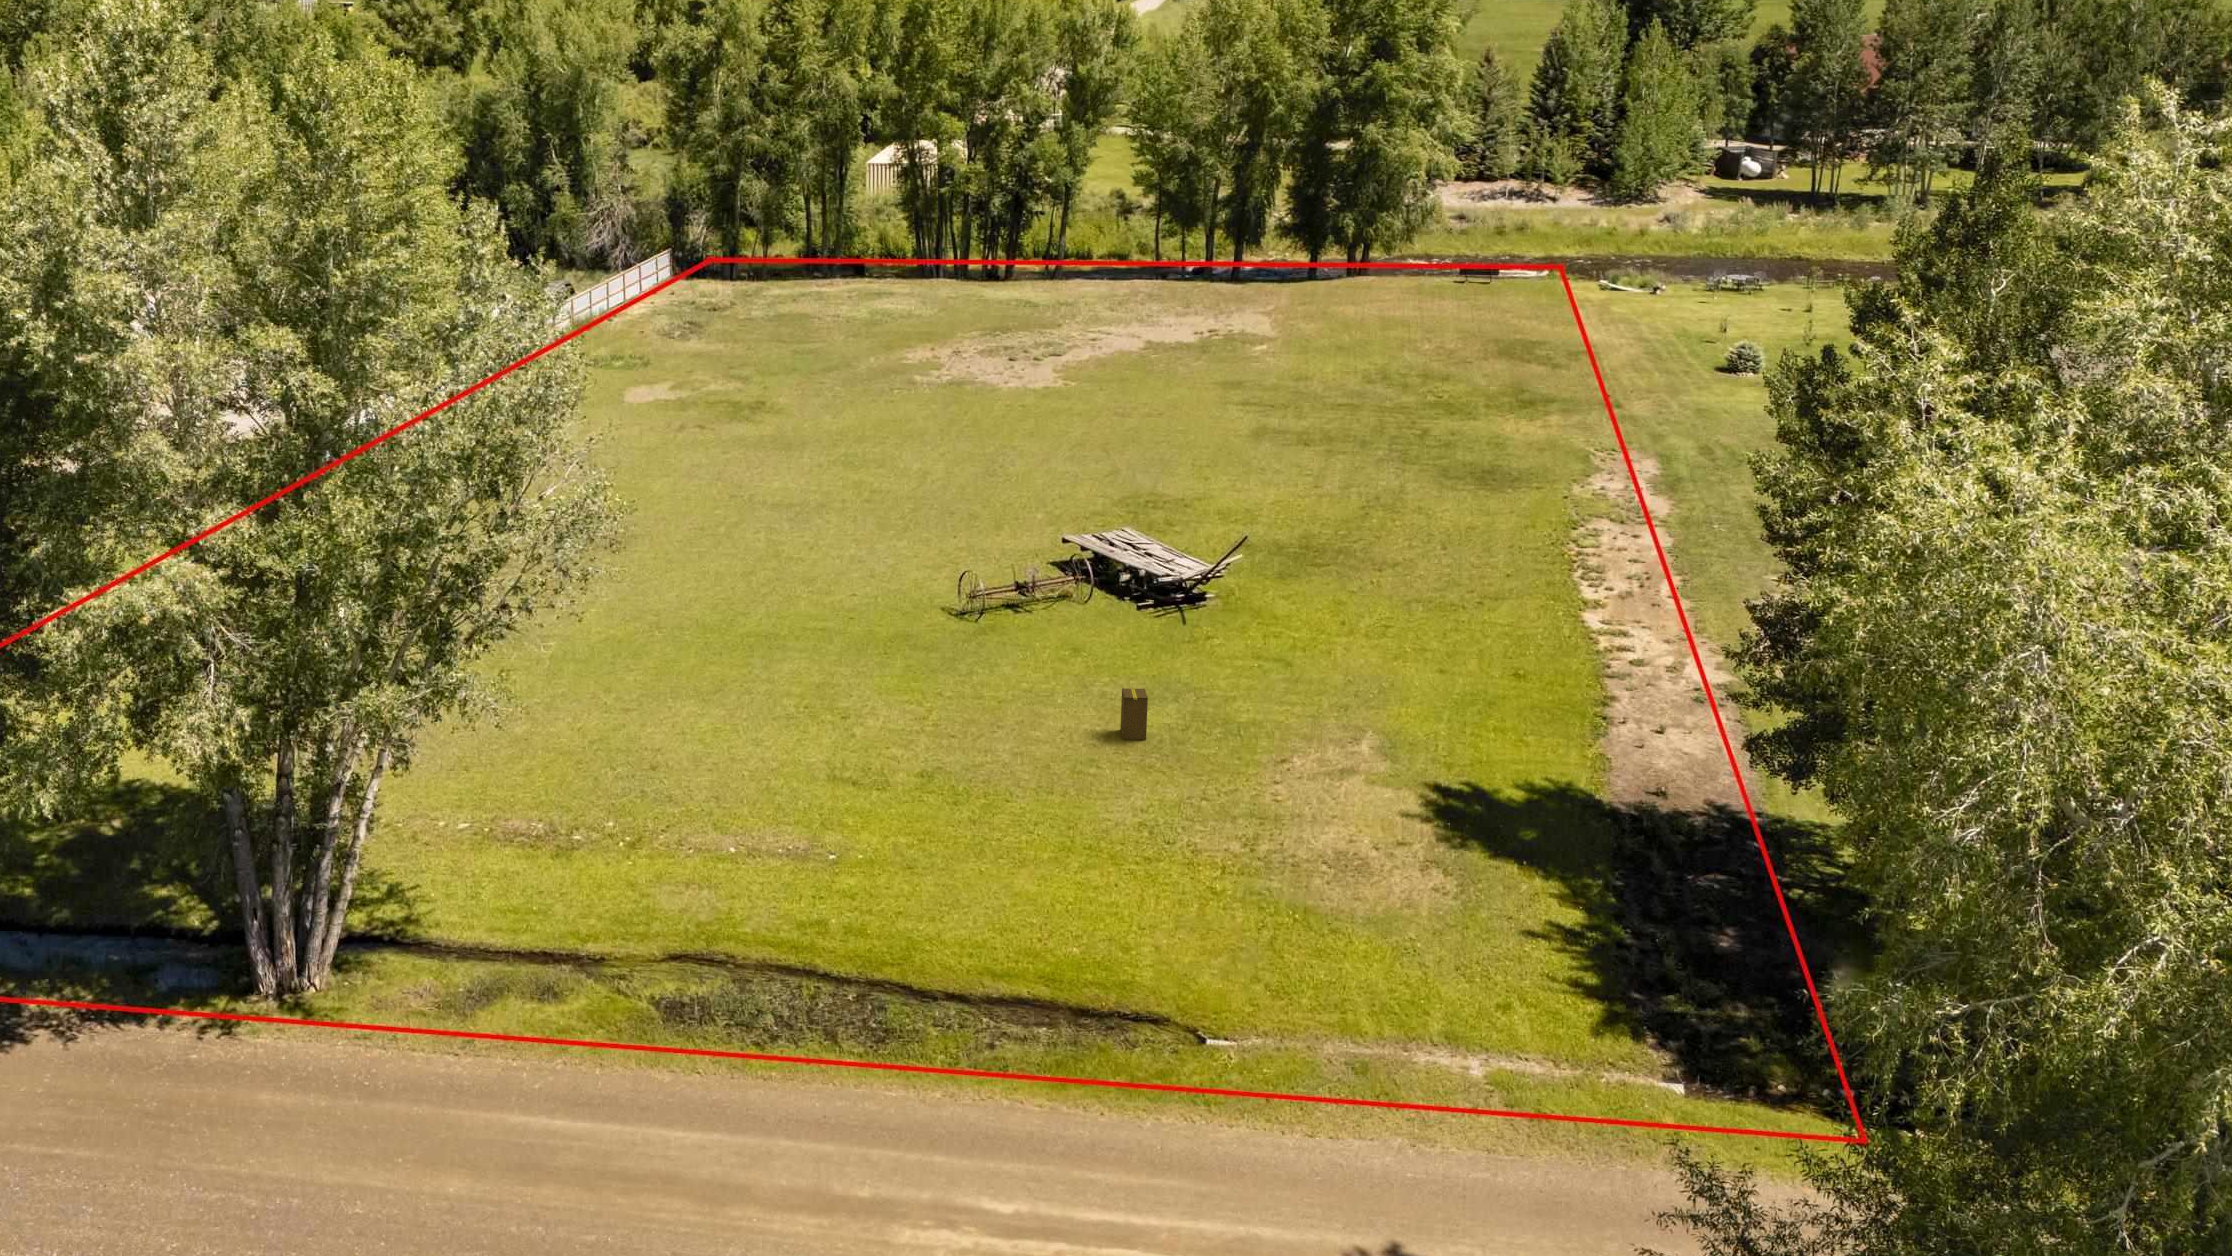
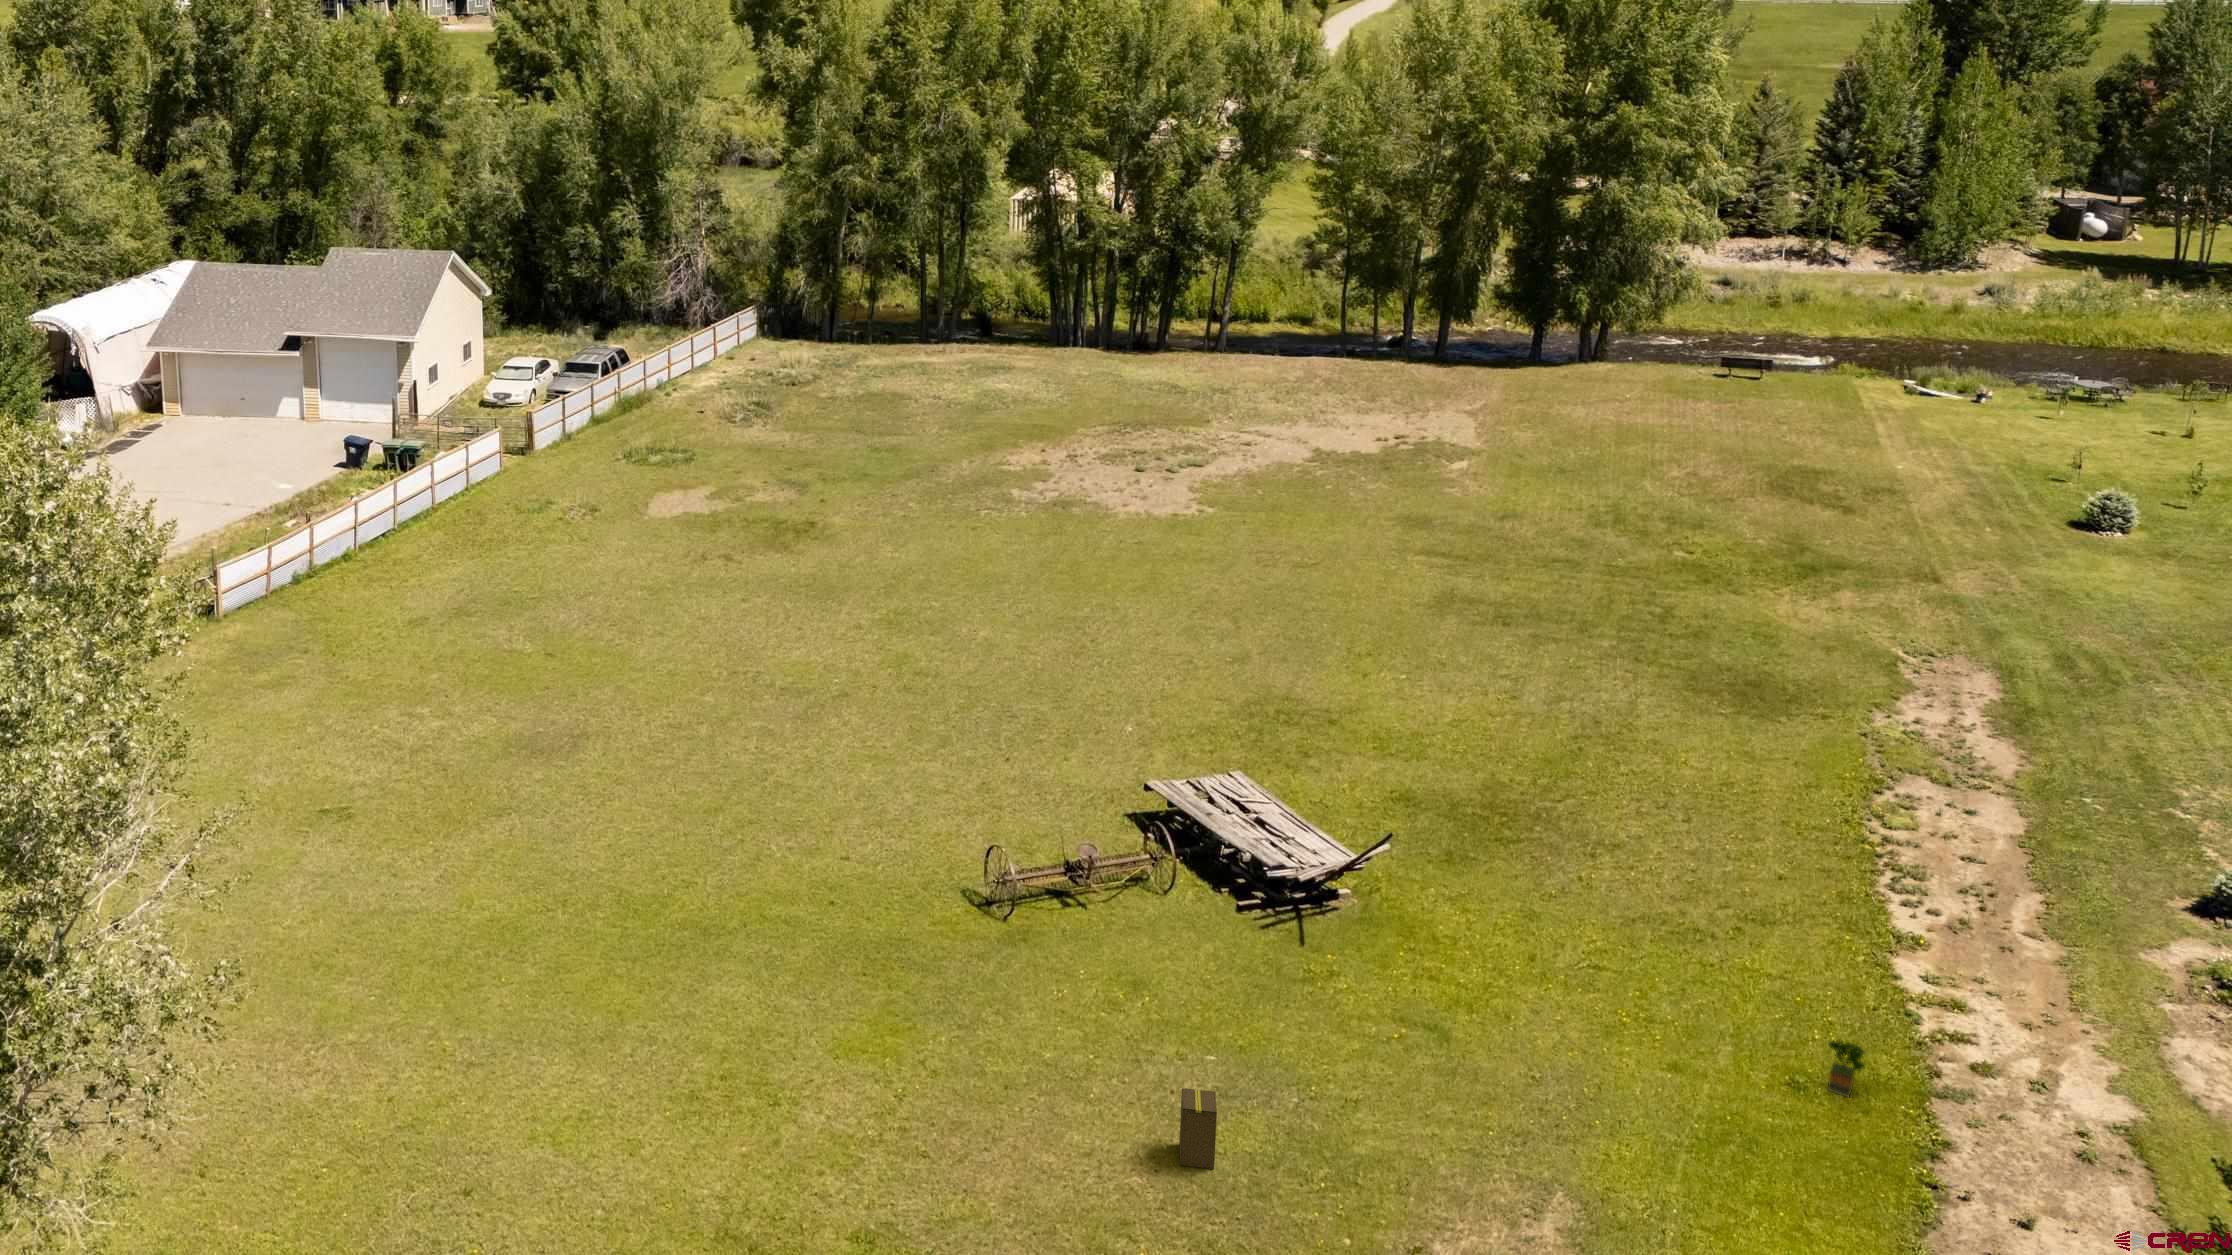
potted tree: none [1540,642,1565,680] -> present [1828,1041,1866,1097]

